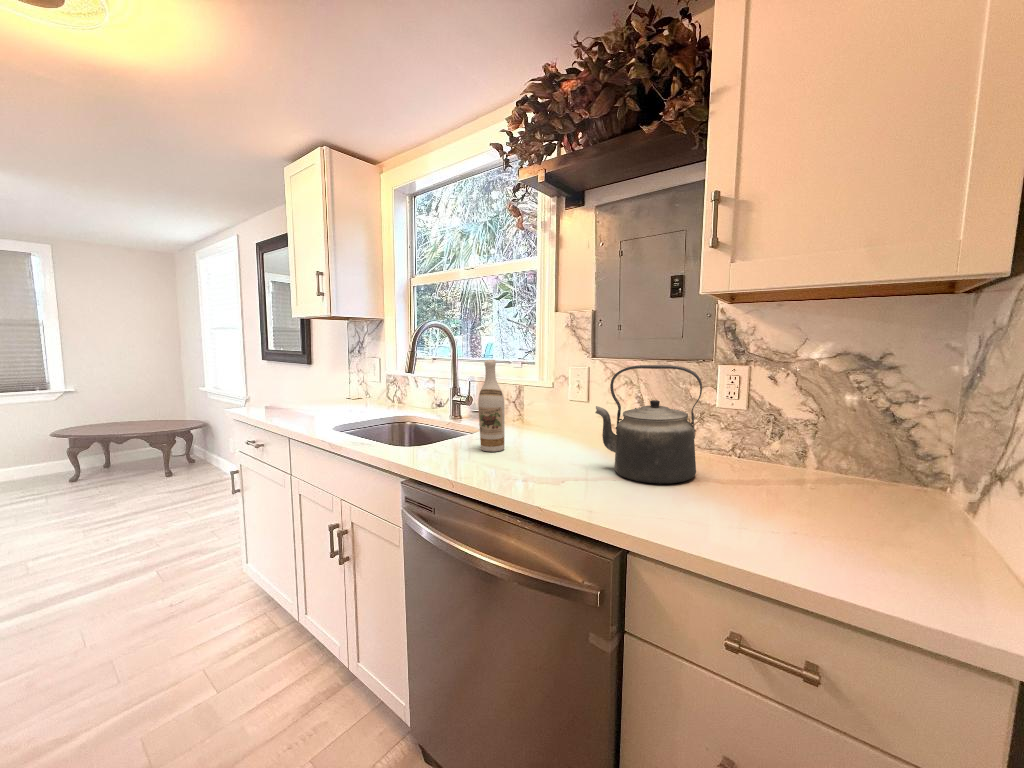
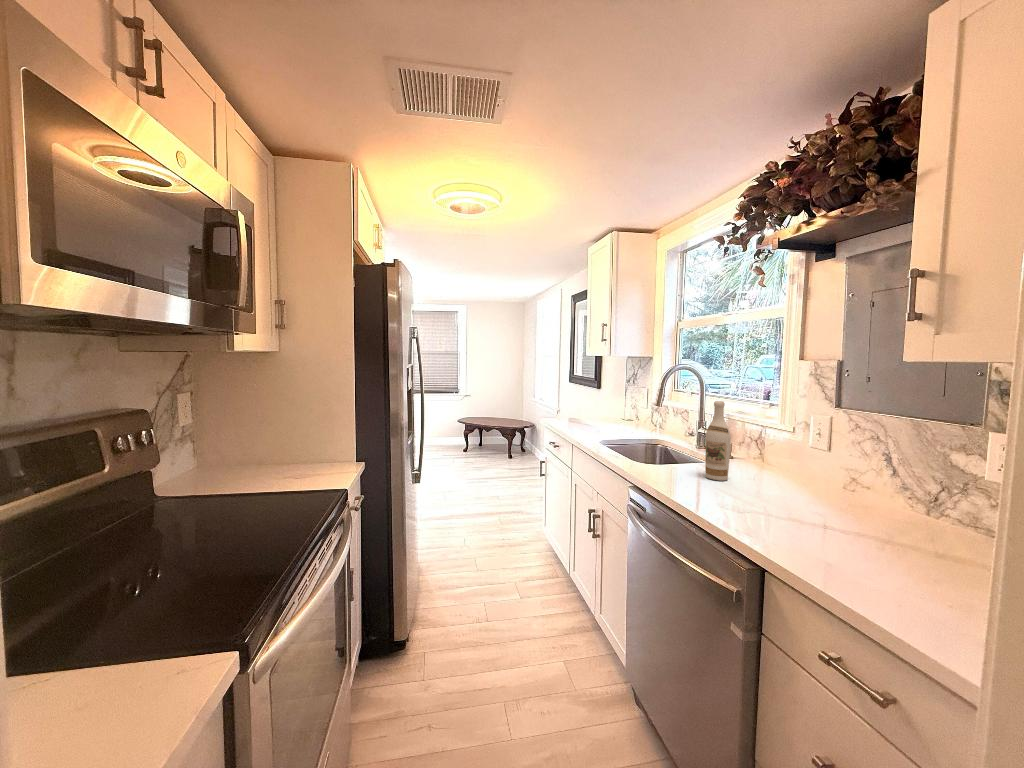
kettle: present [595,365,702,484] -> none [813,421,945,549]

